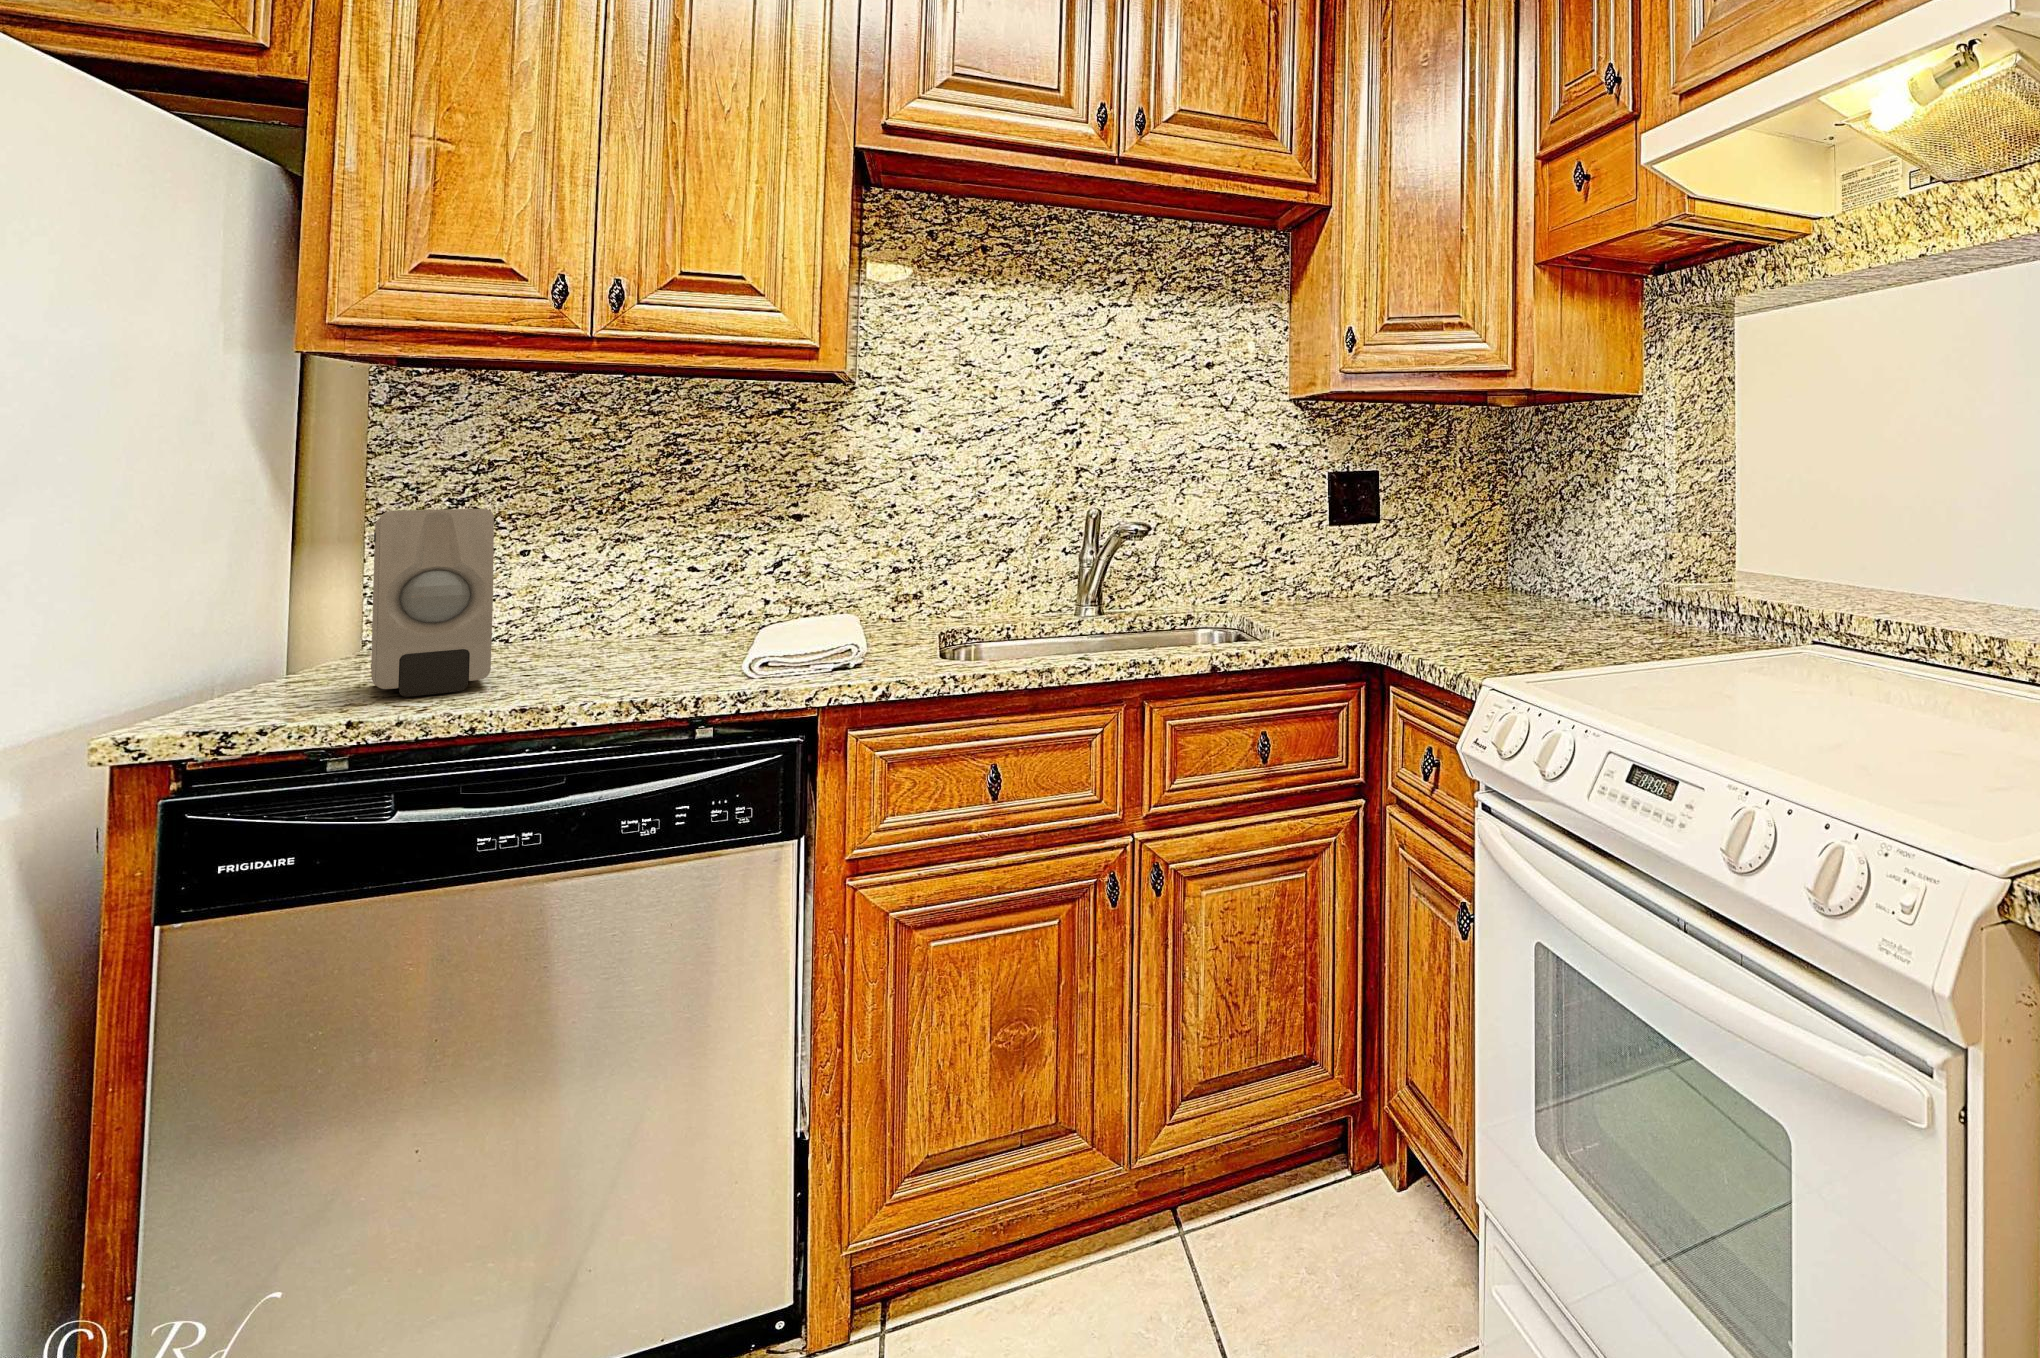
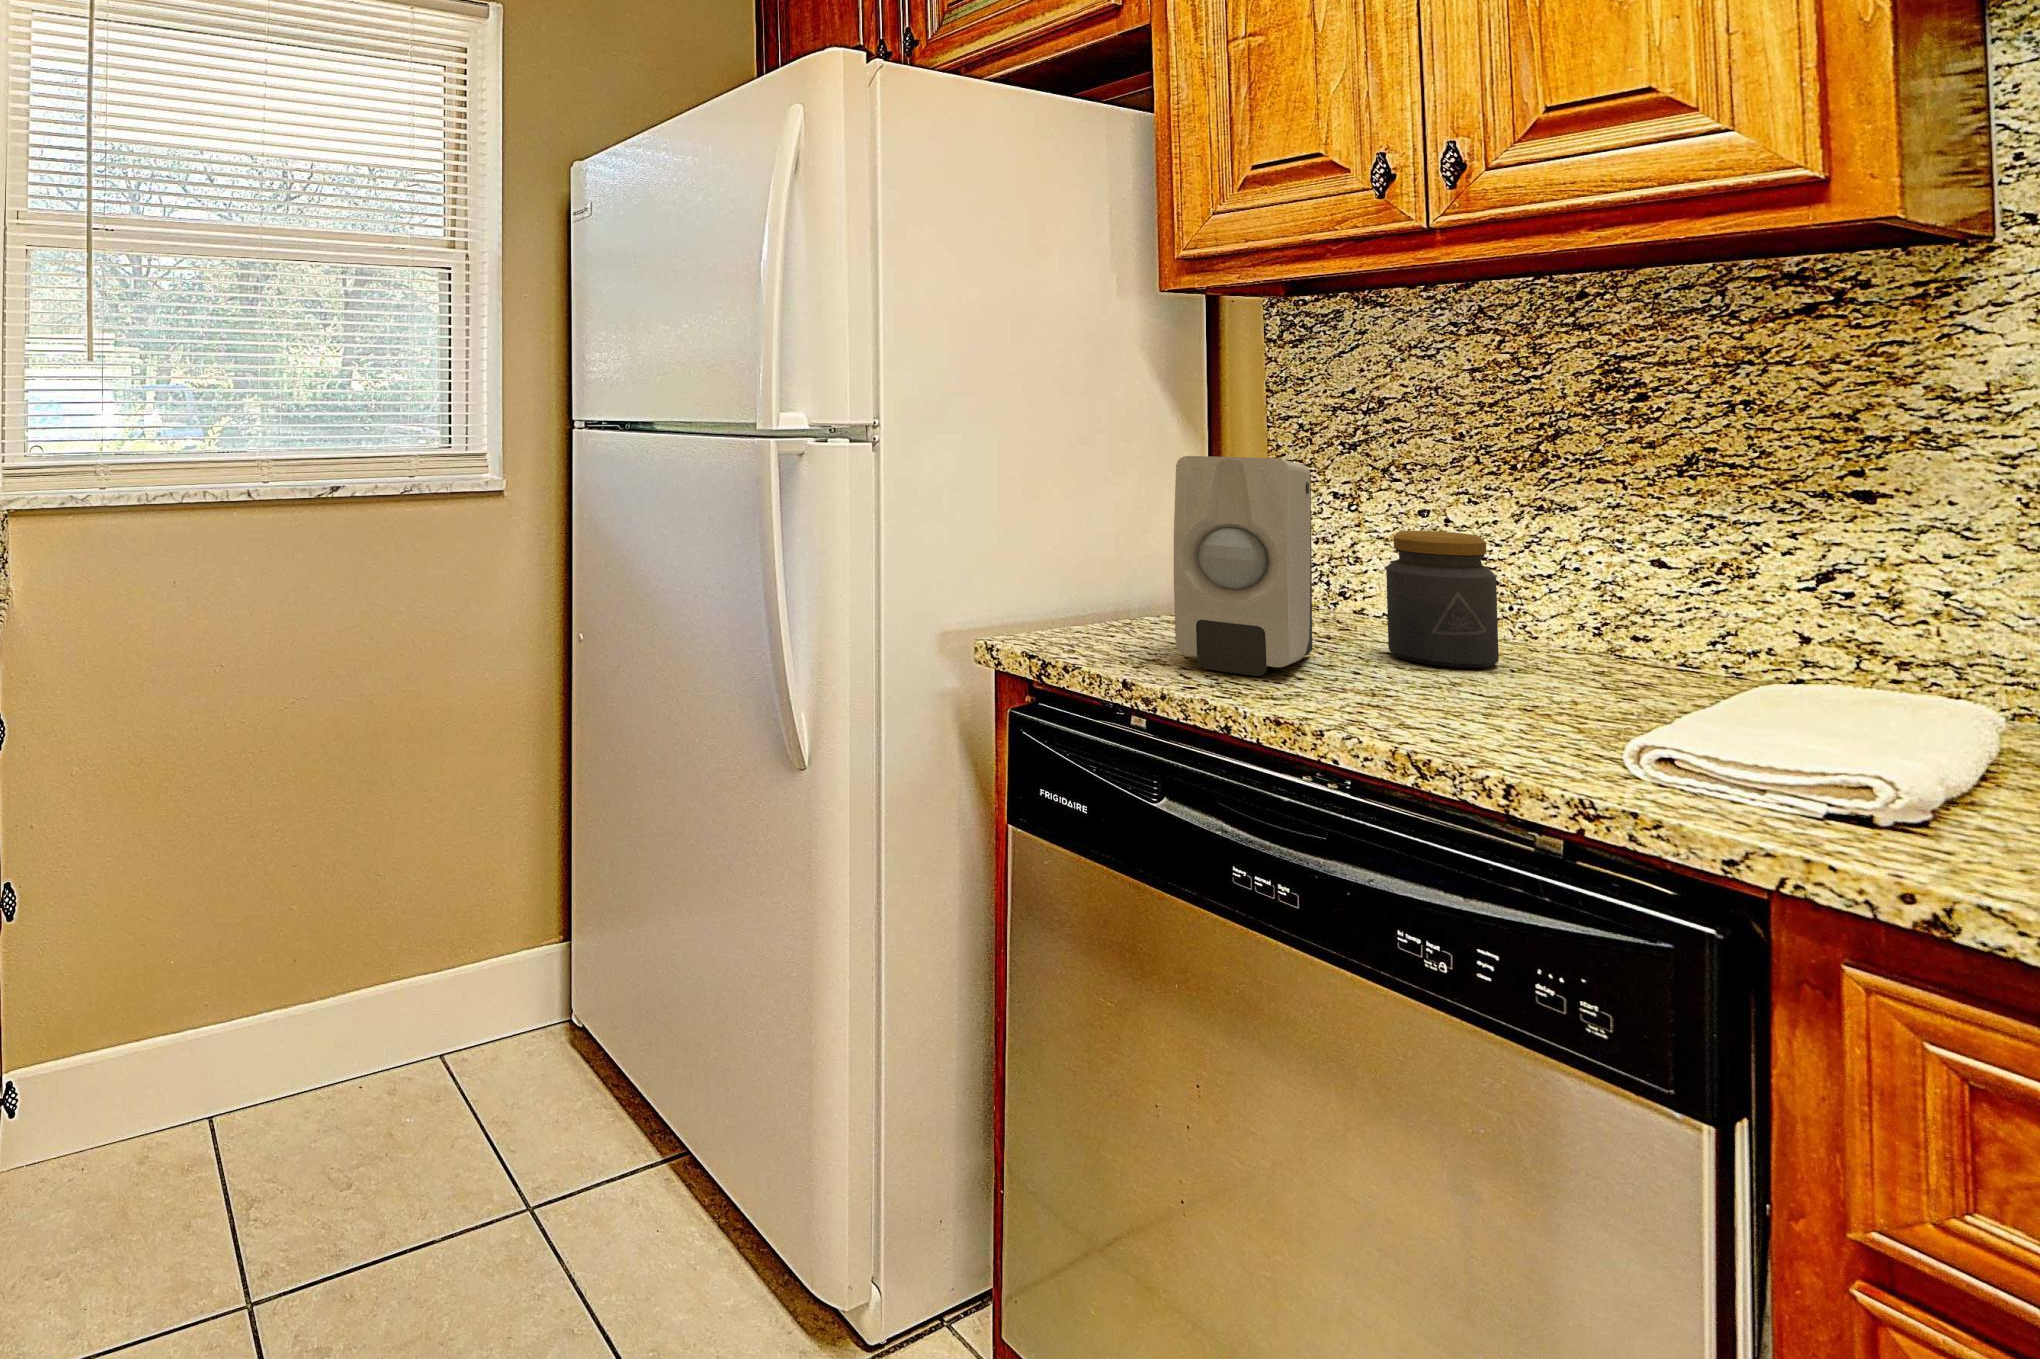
jar: none [527,561,613,662] -> present [1386,531,1499,668]

